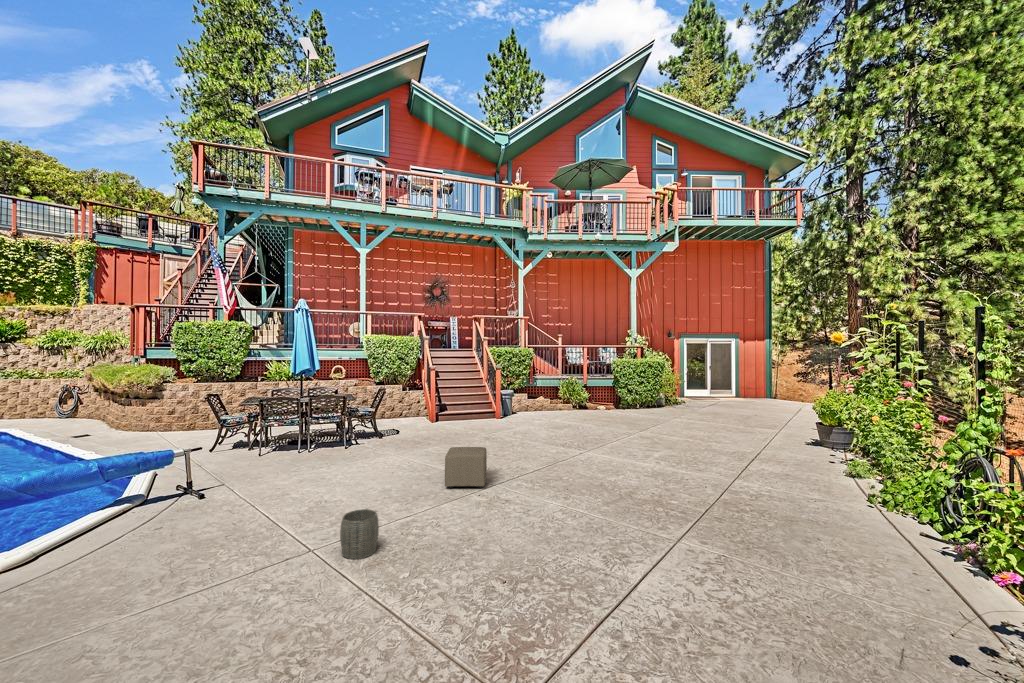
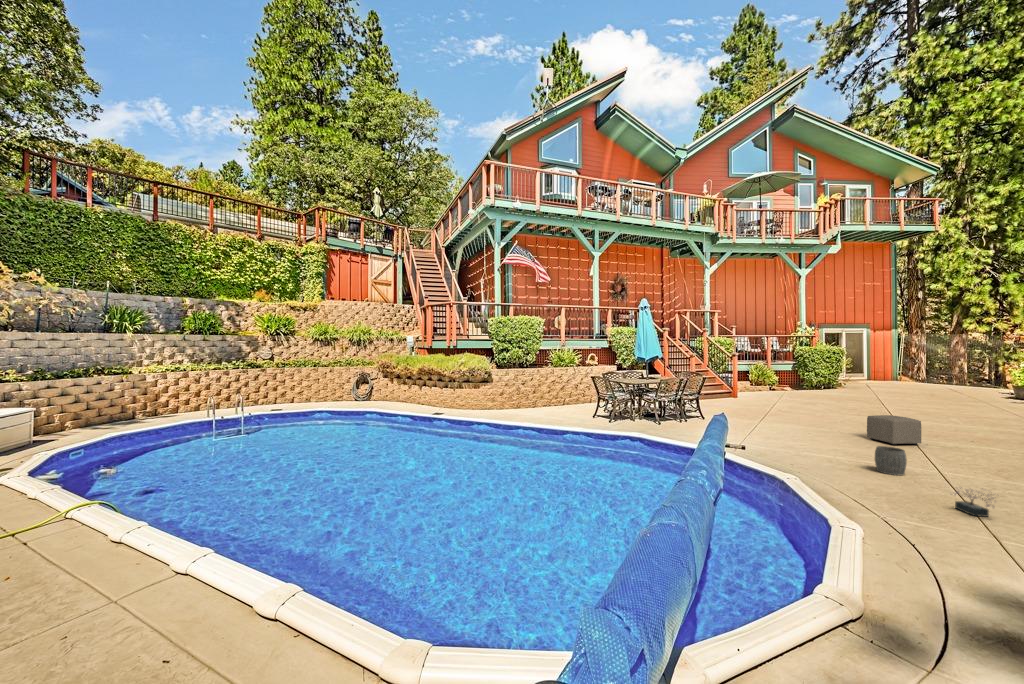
woven basket: present [340,509,379,559] -> present [875,446,907,476]
decorative plant: none [56,579,126,636] -> present [955,490,994,517]

